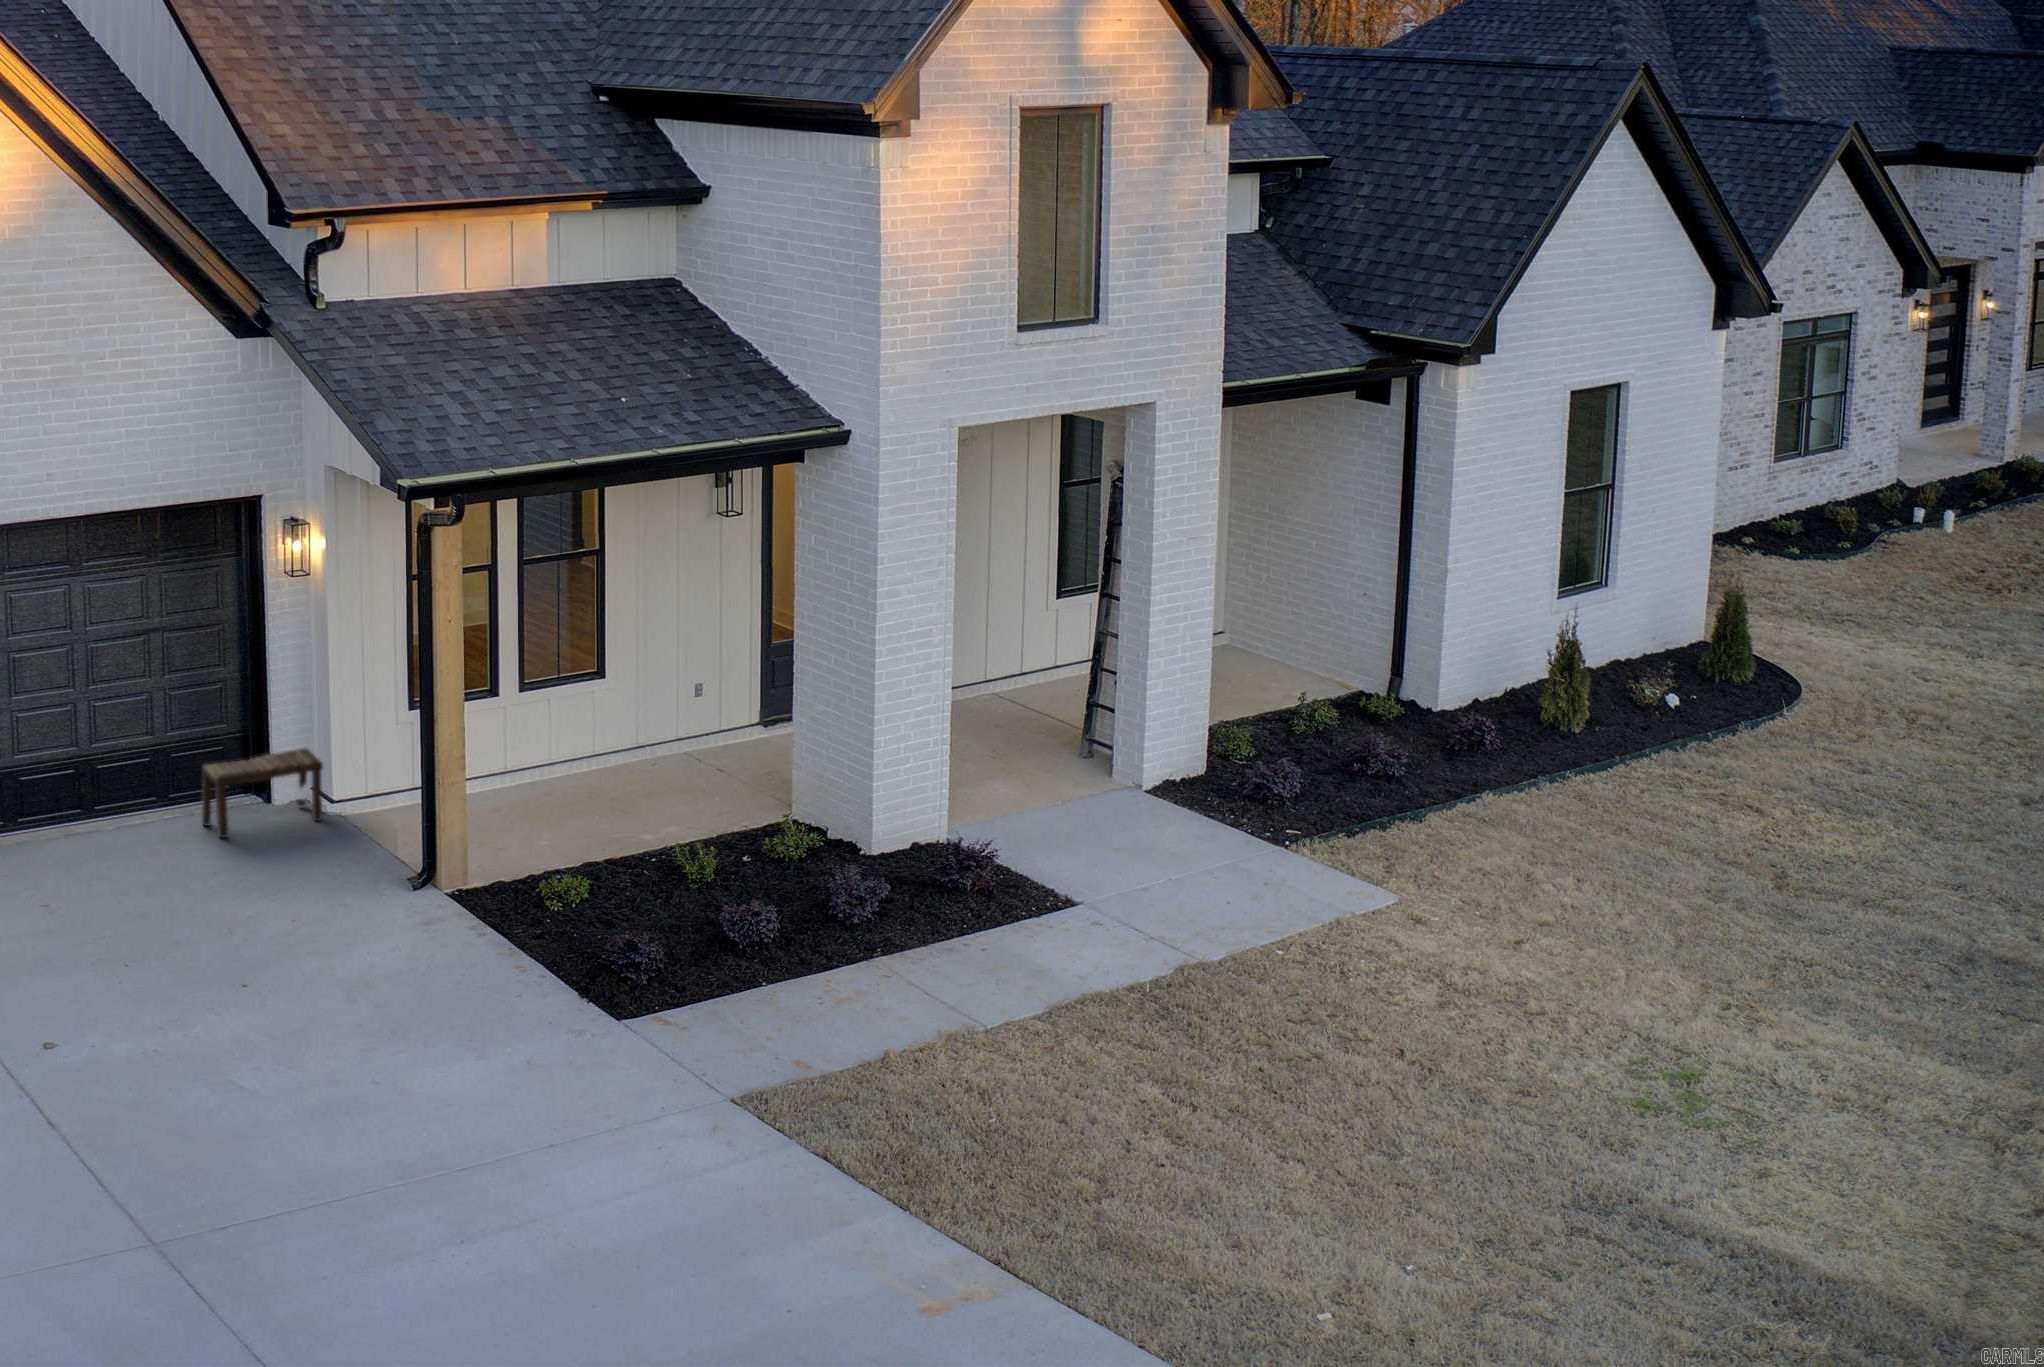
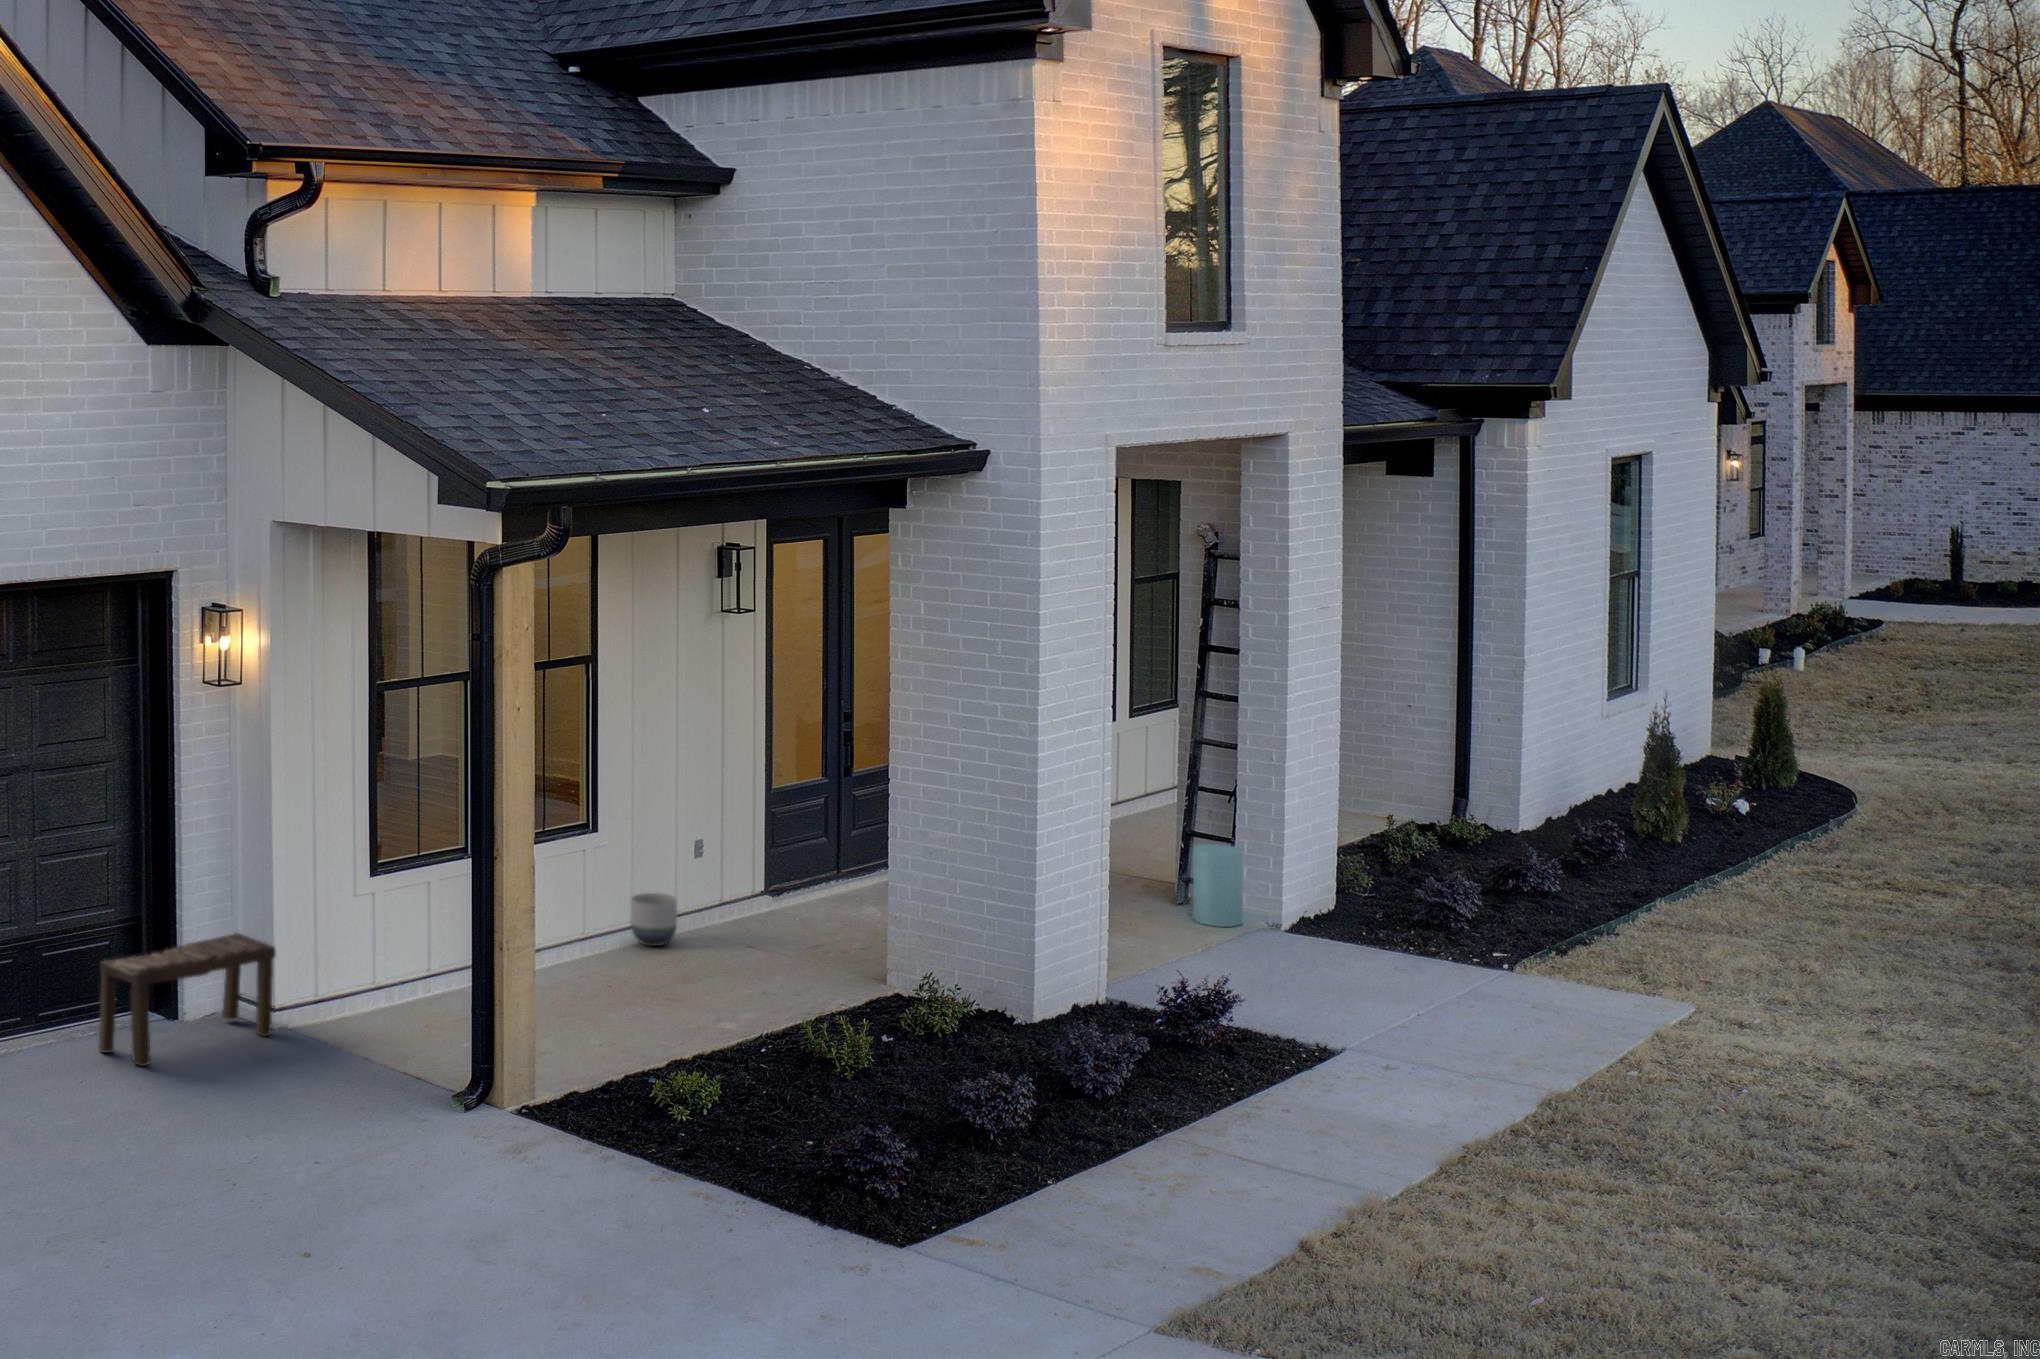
trash can: none [1077,715,1117,781] -> present [1192,844,1243,927]
planter: none [624,726,657,766] -> present [631,893,677,946]

